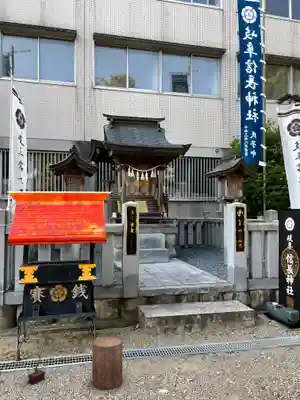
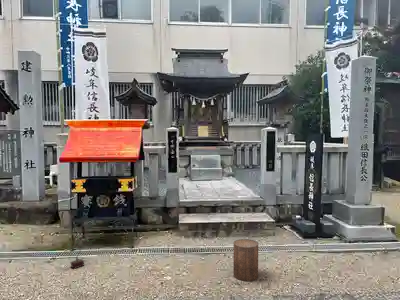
stool: present [92,336,123,390] -> present [233,239,258,281]

